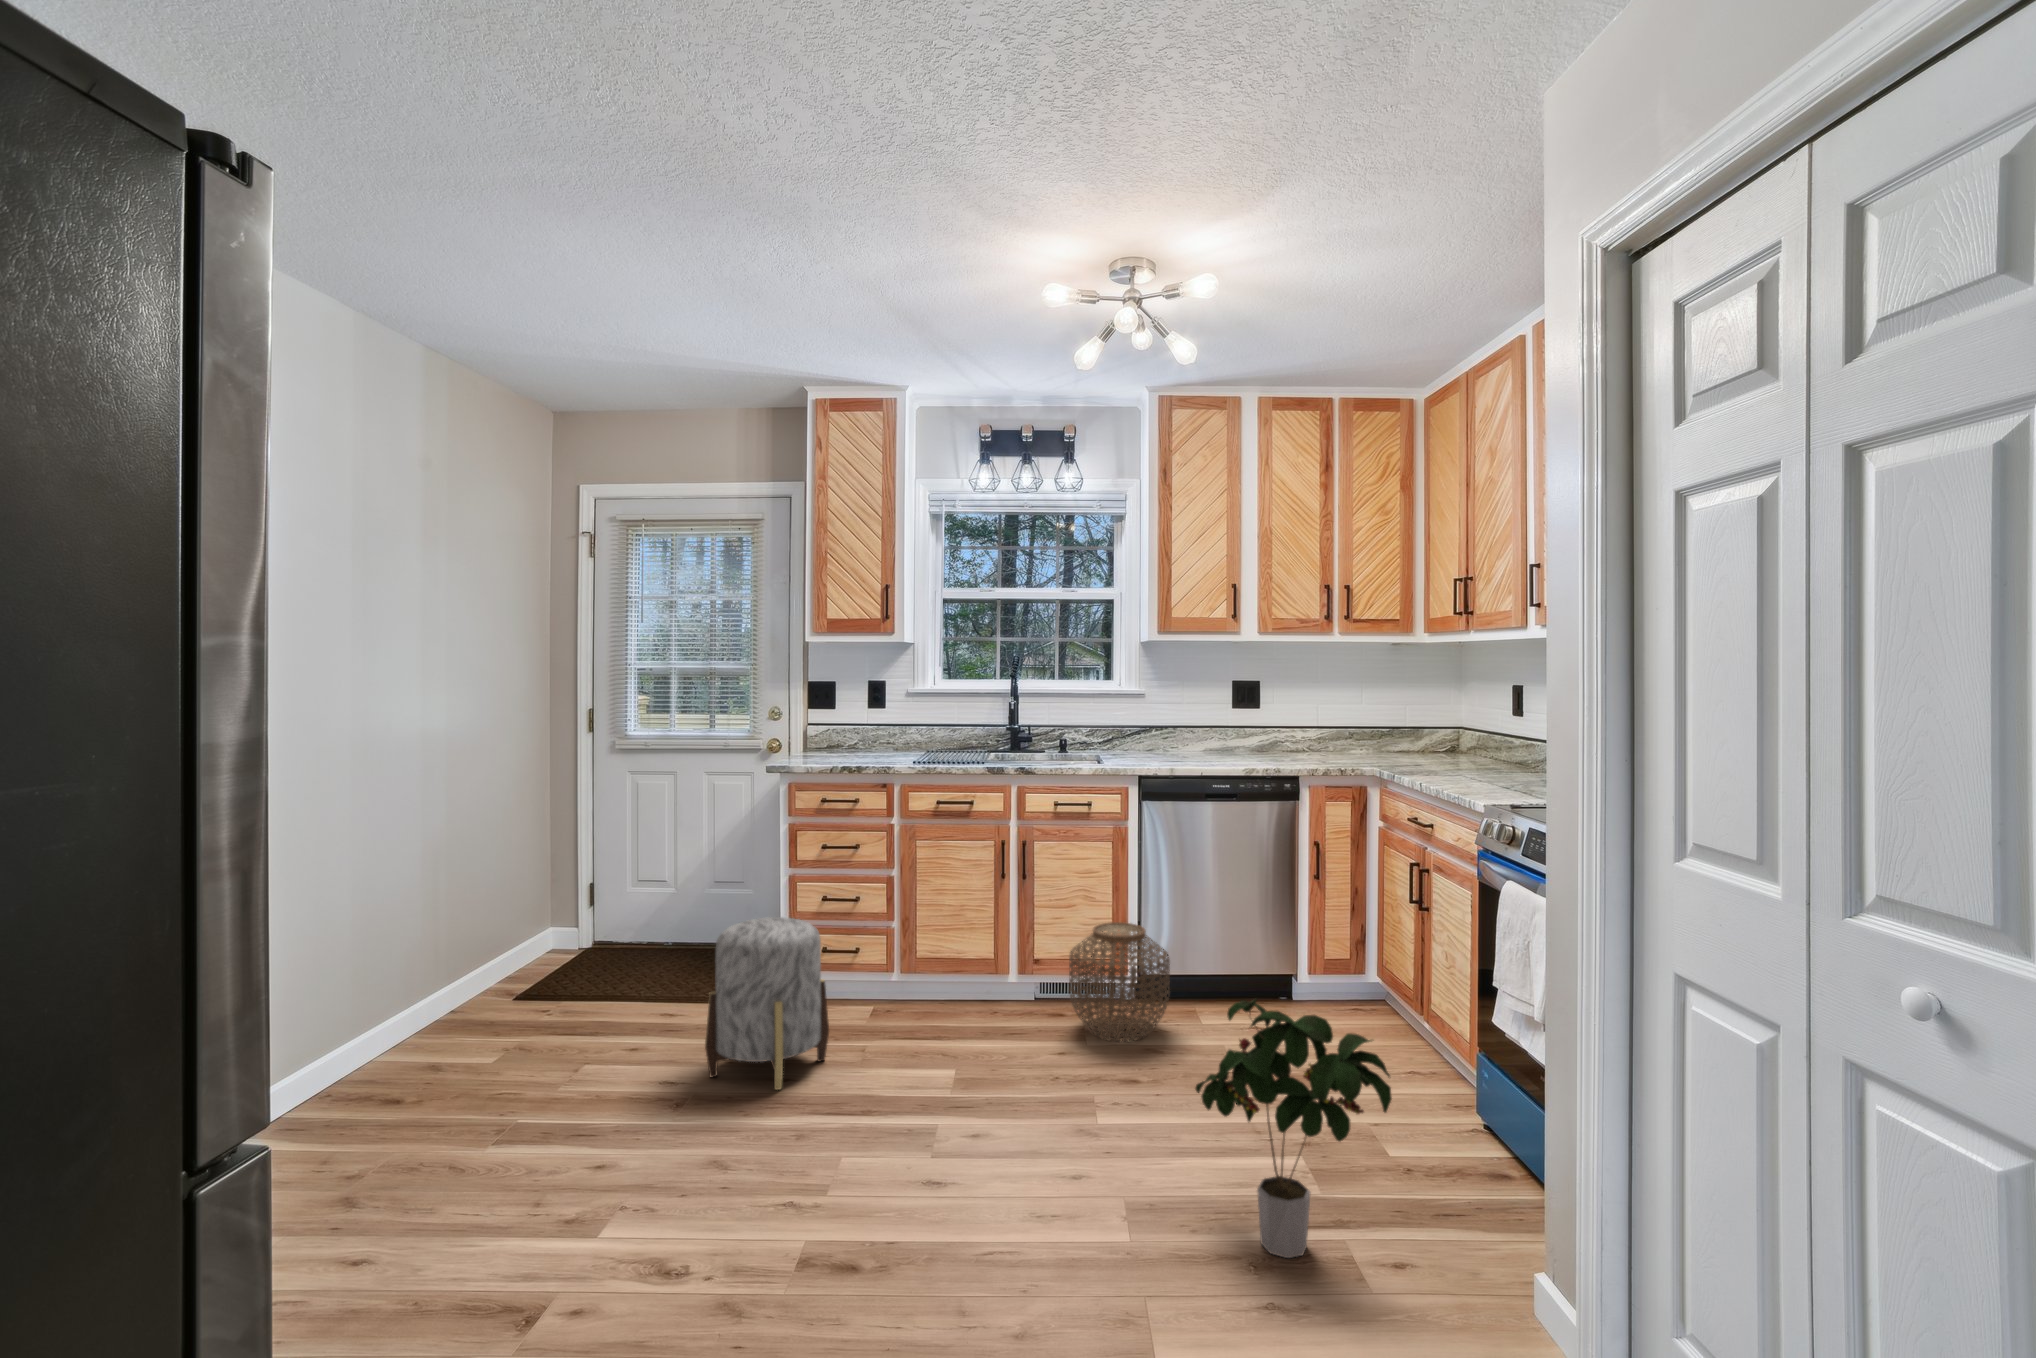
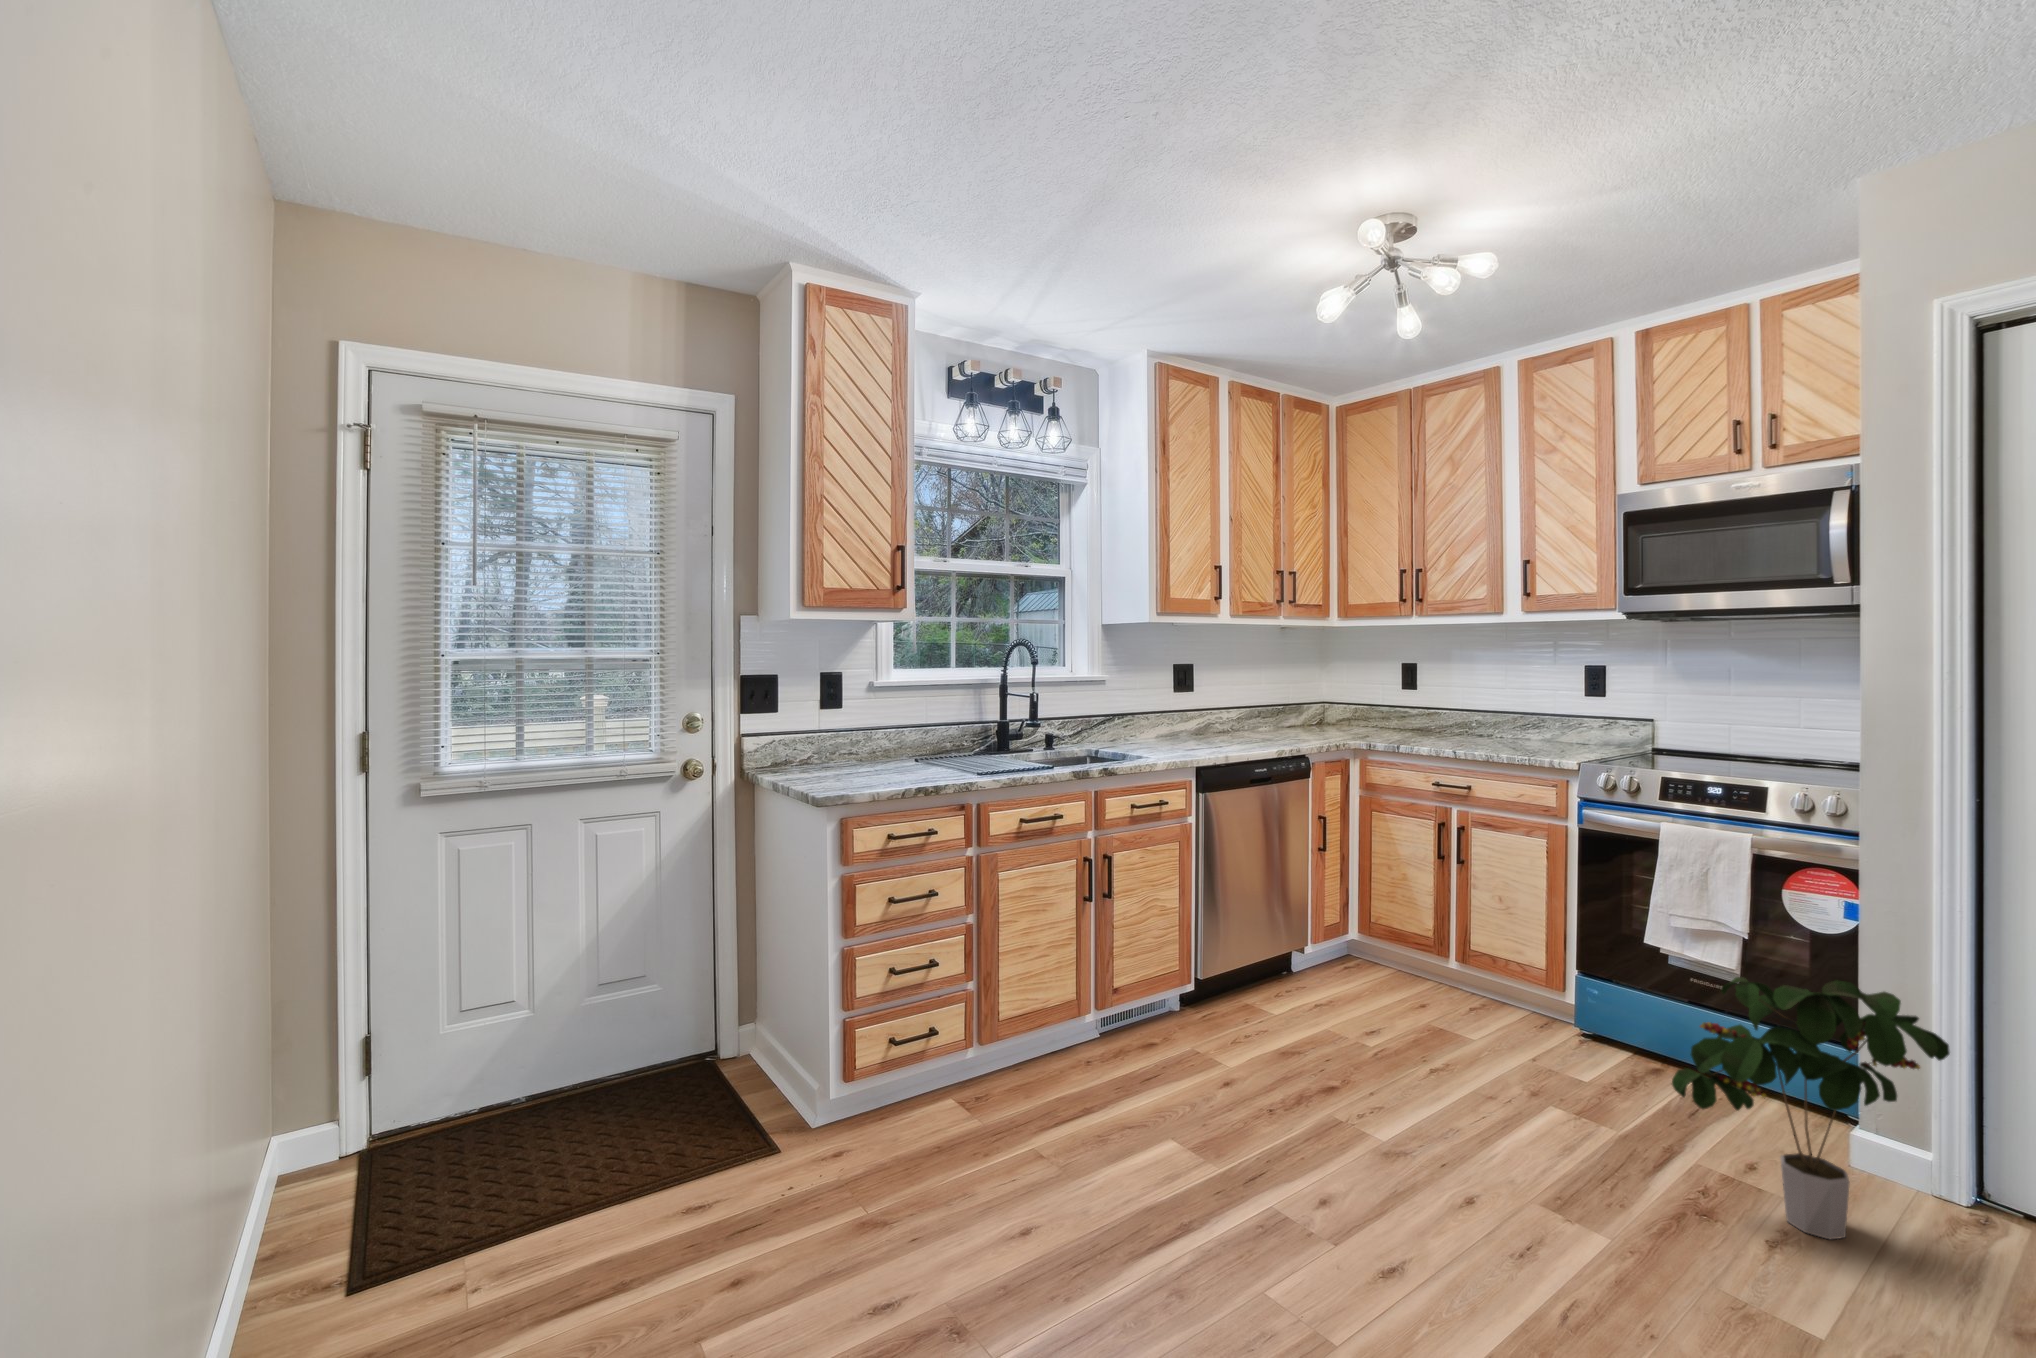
stool: present [705,917,829,1090] -> none [951,1011,1116,1298]
woven basket: present [1069,922,1170,1042] -> none [1205,928,1321,1063]

